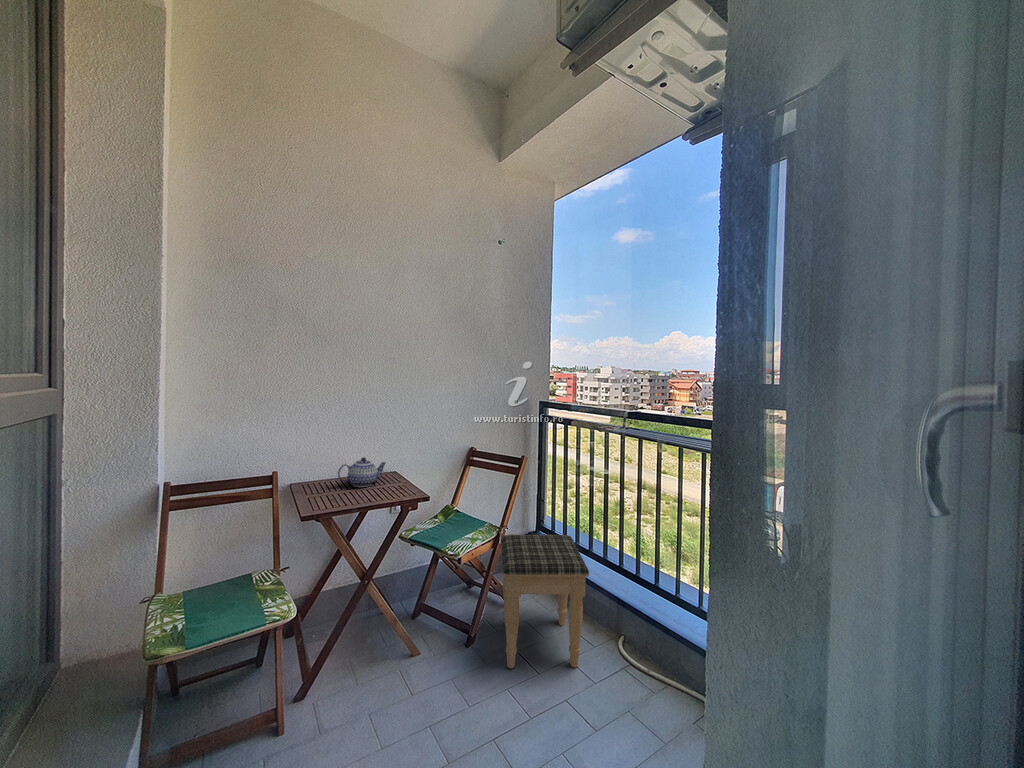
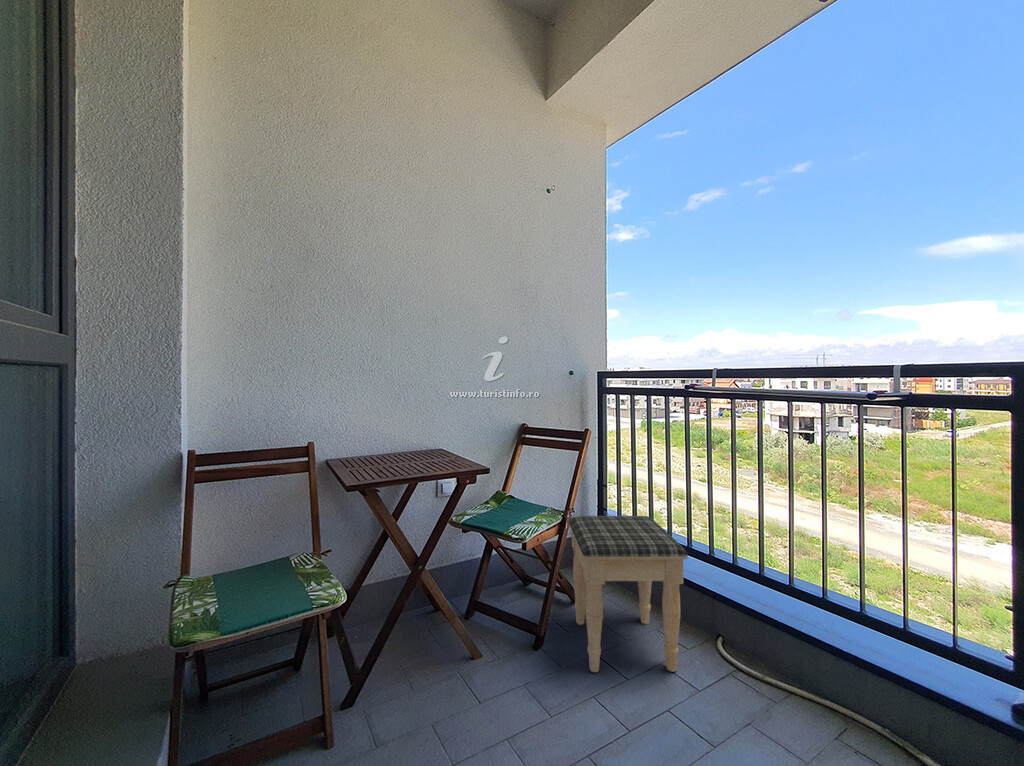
teapot: present [338,457,386,487] -> none [381,427,434,461]

